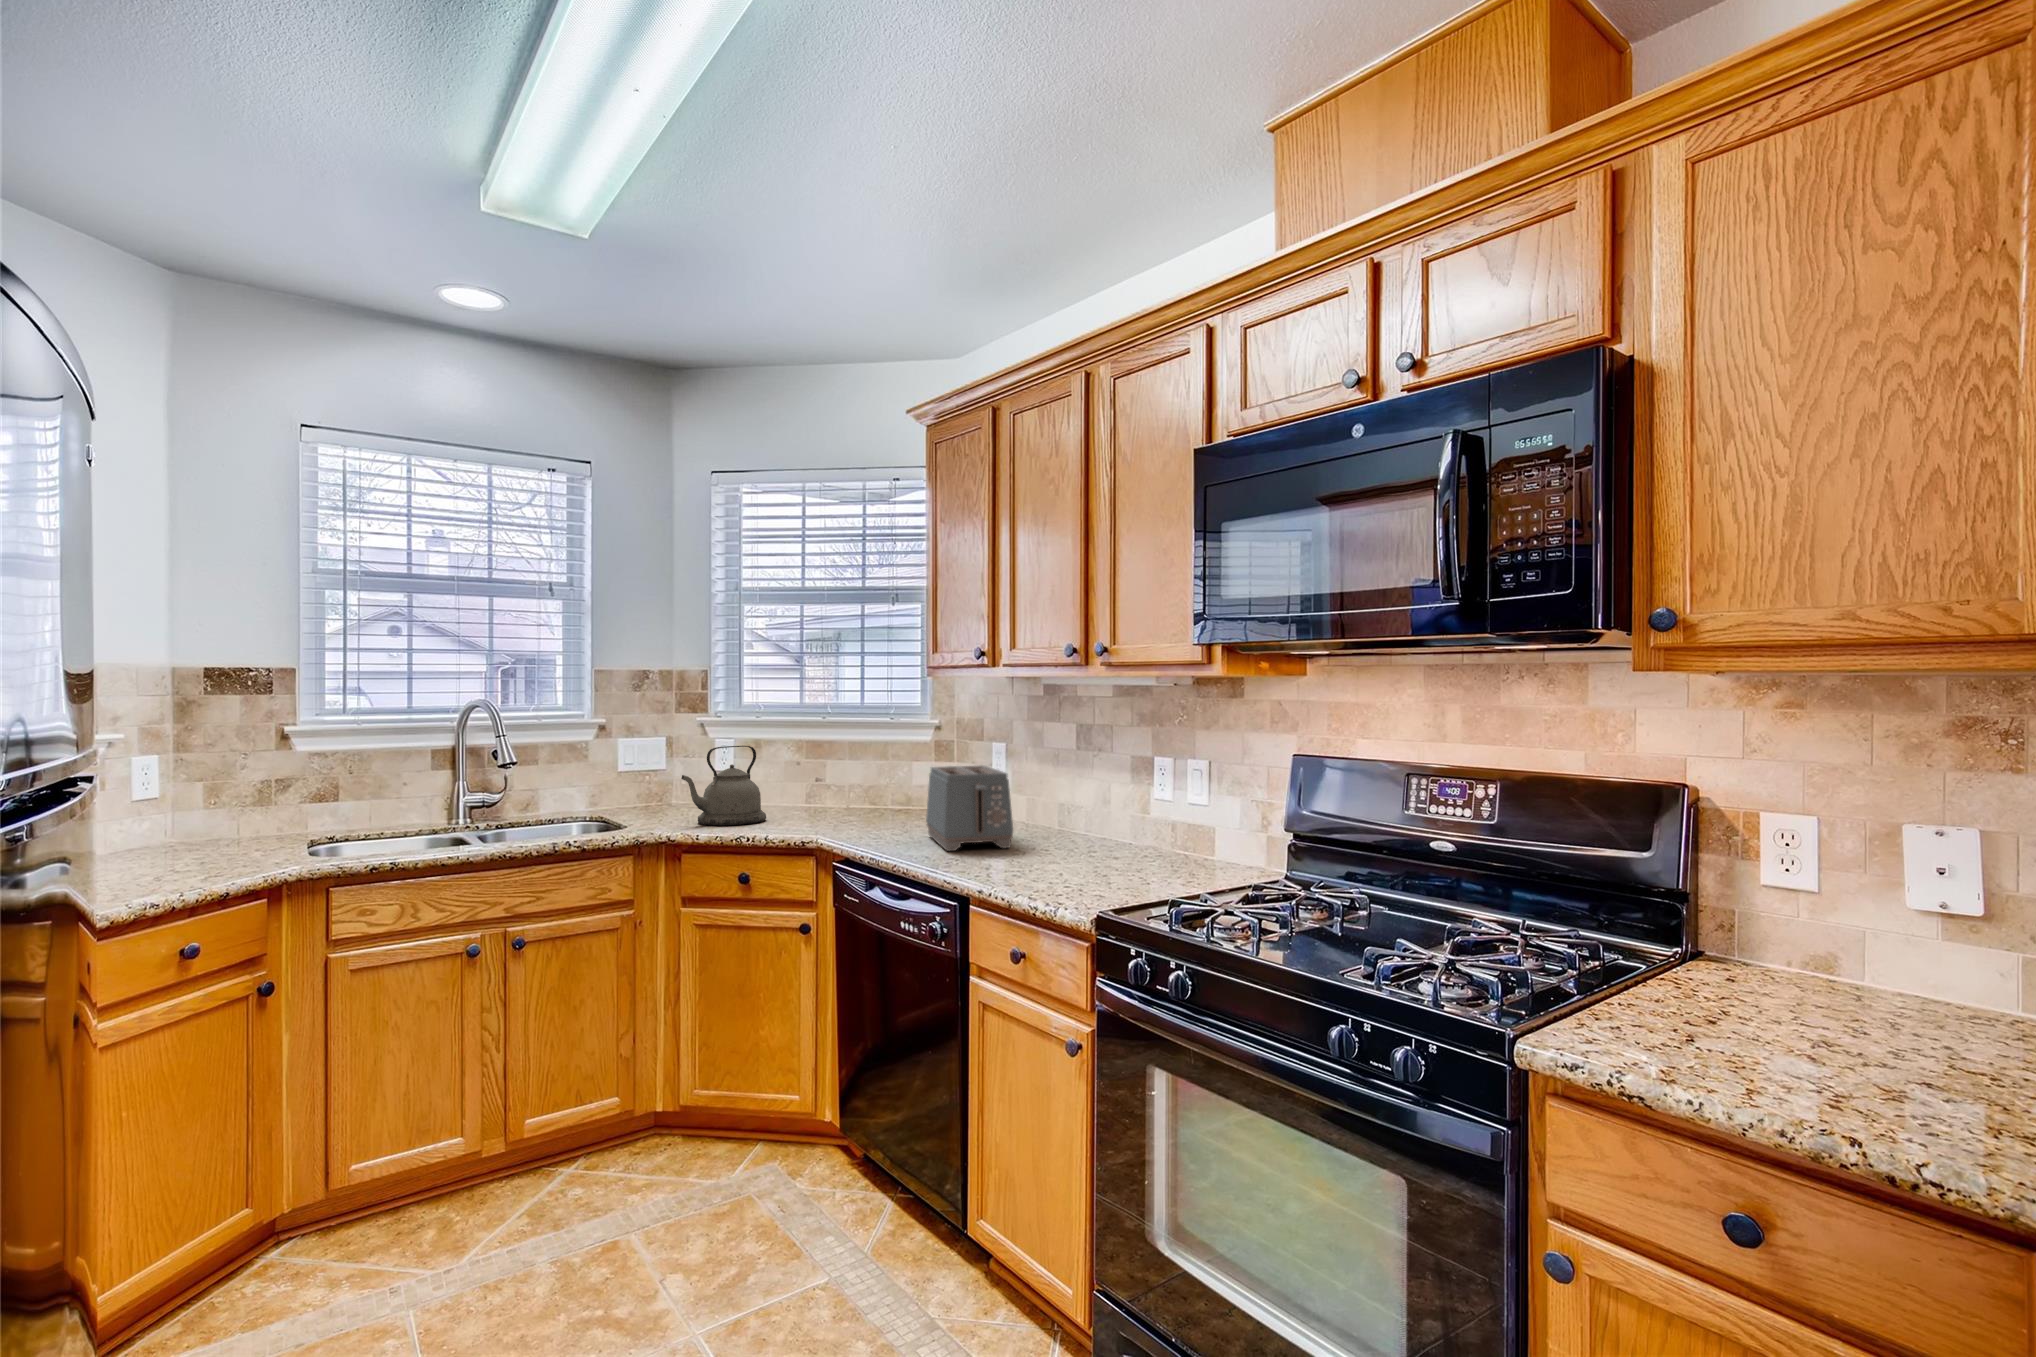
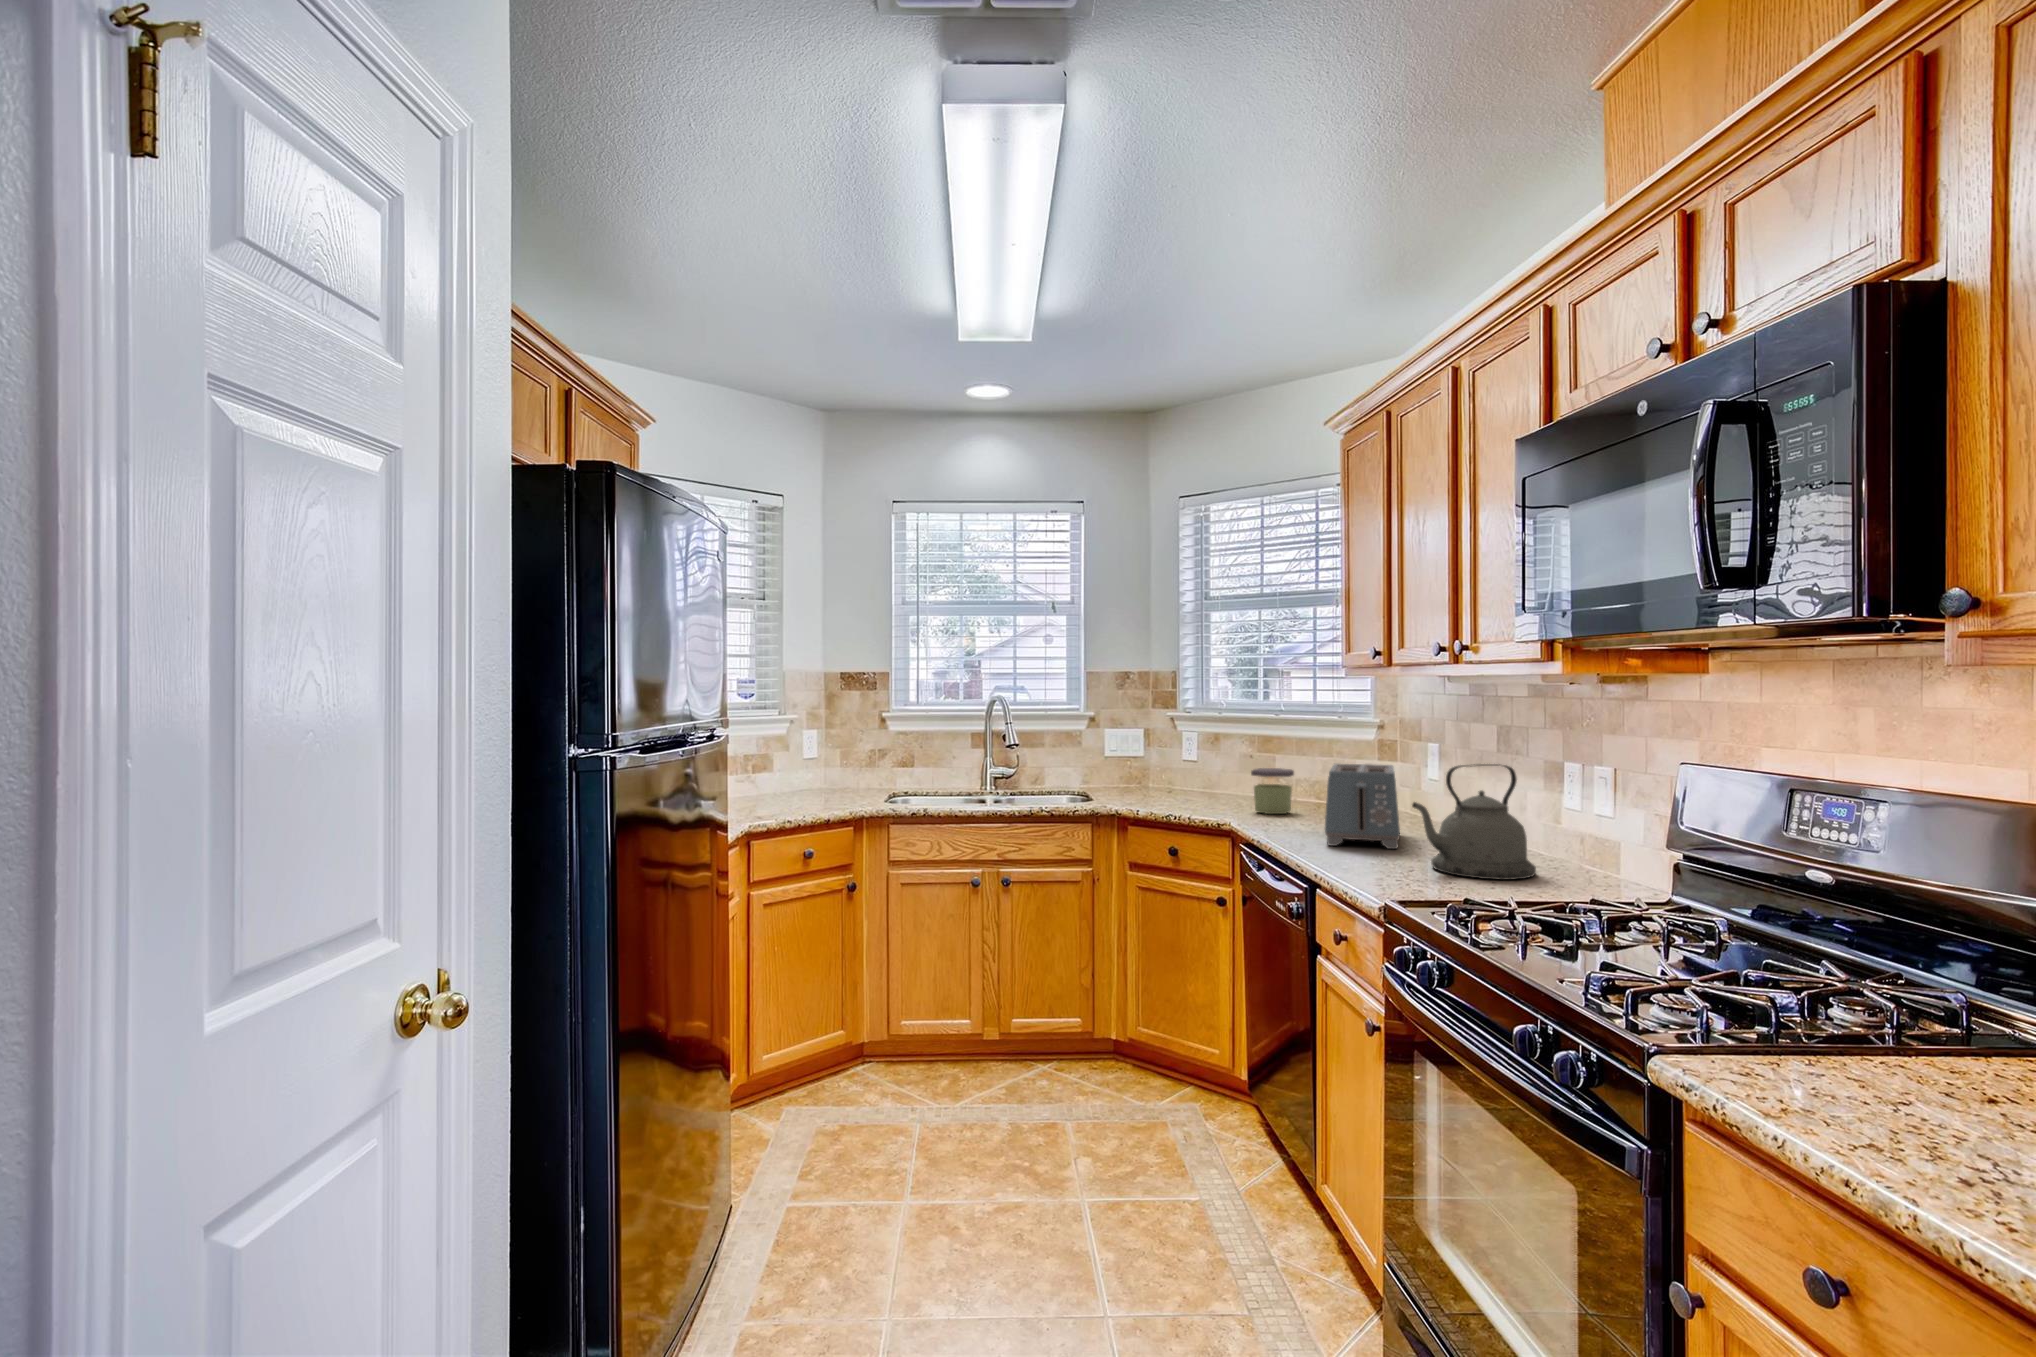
kettle: present [681,746,766,826] -> present [1412,764,1536,880]
jar: none [822,775,864,825] -> present [1251,768,1294,814]

